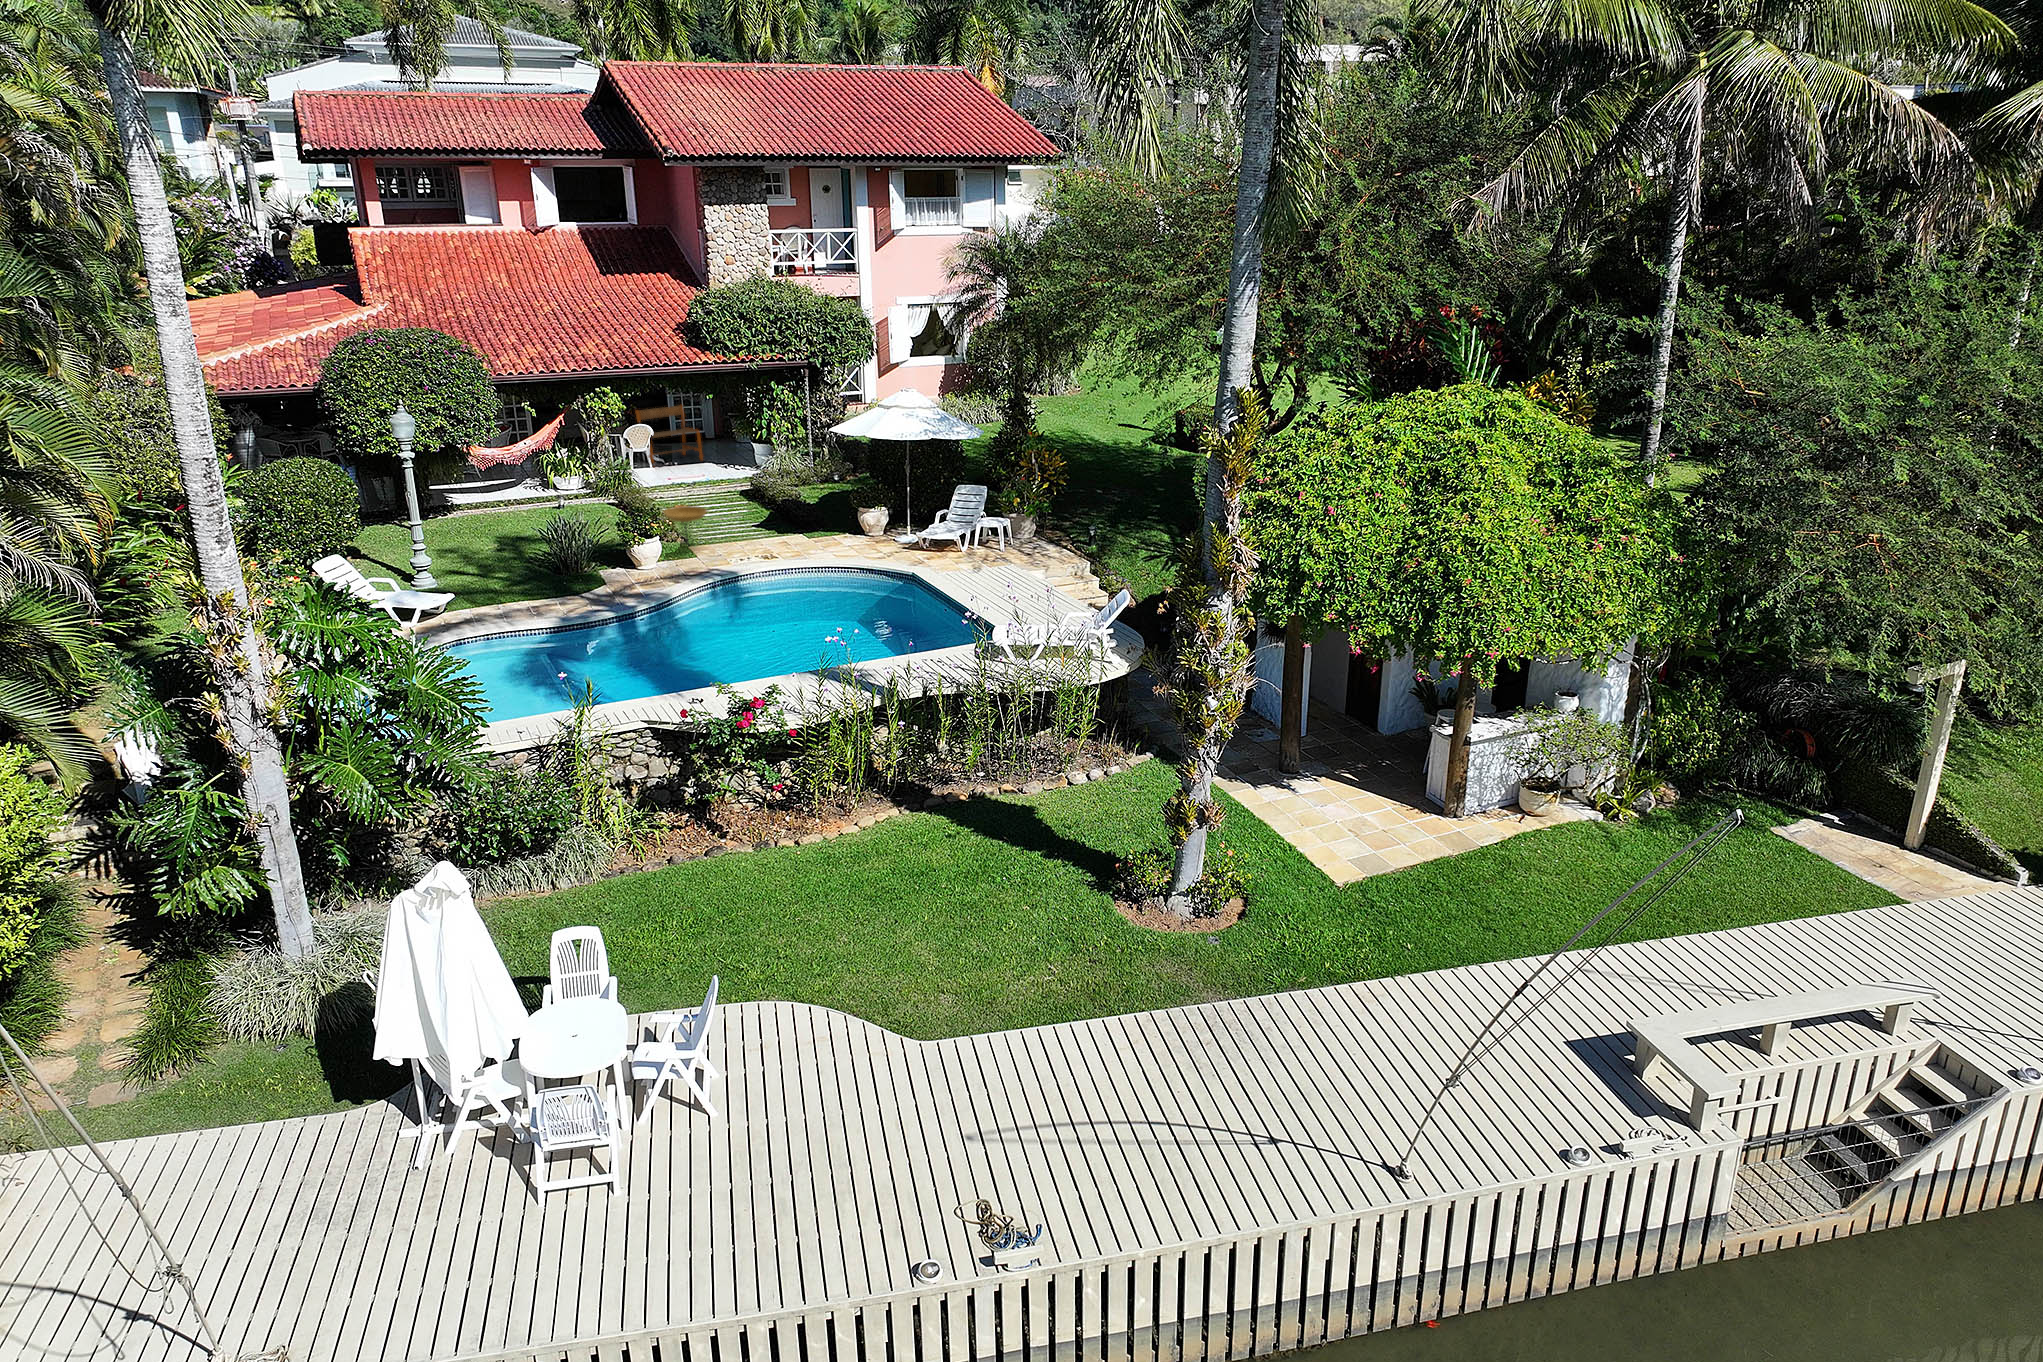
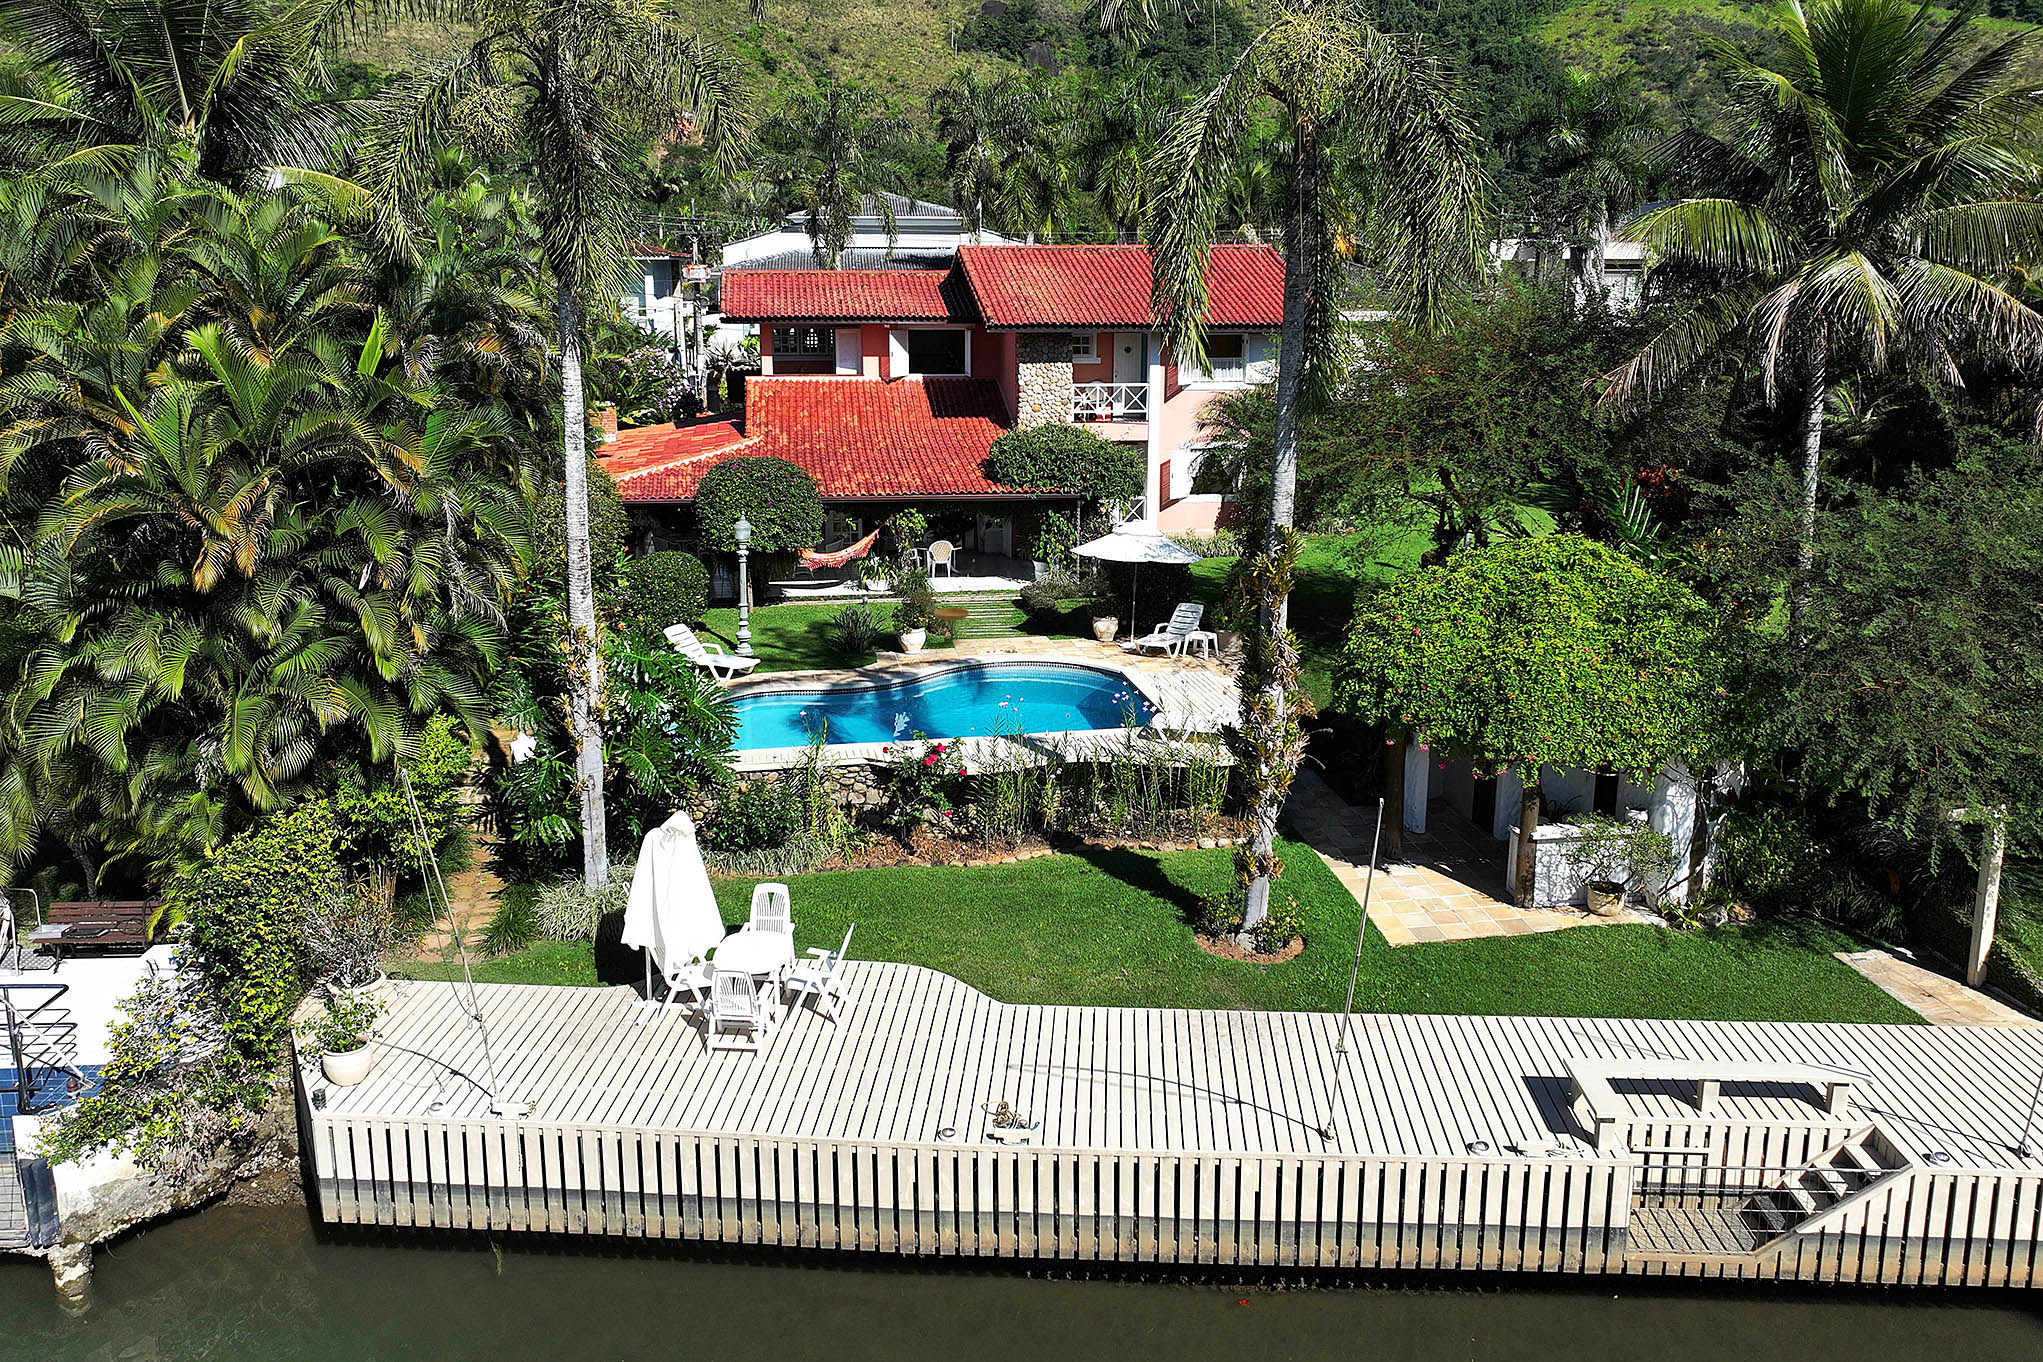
bench: present [635,405,703,463] -> none [940,529,994,580]

